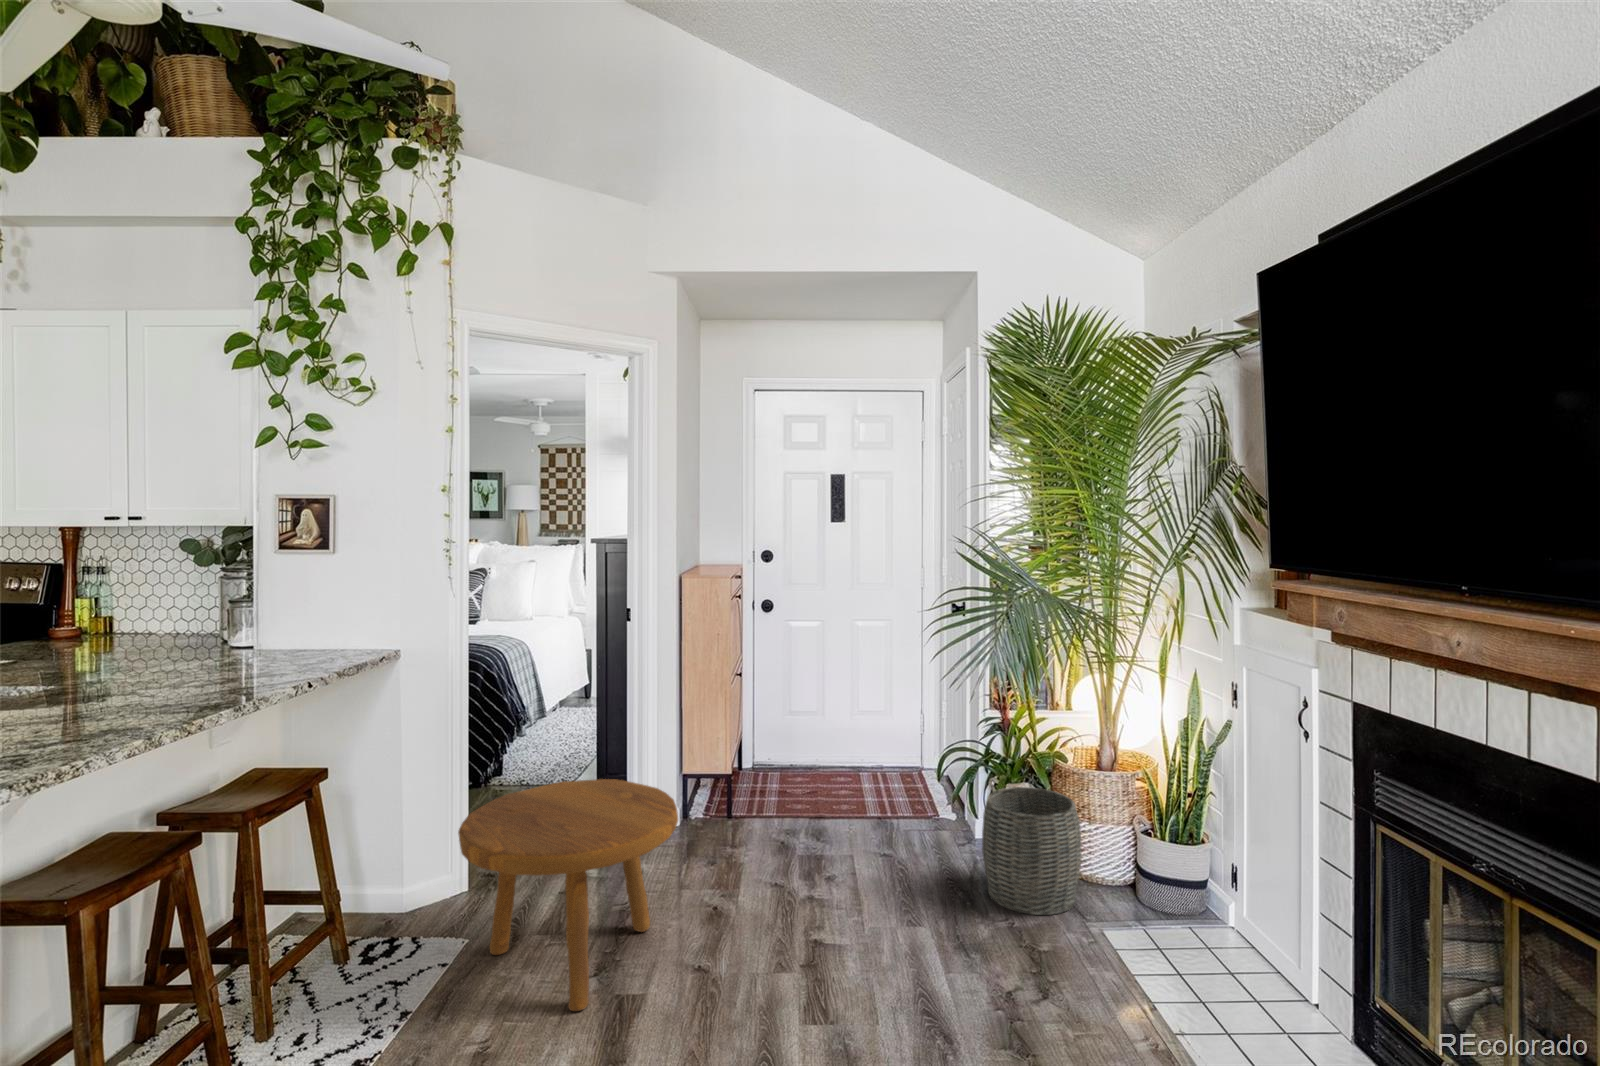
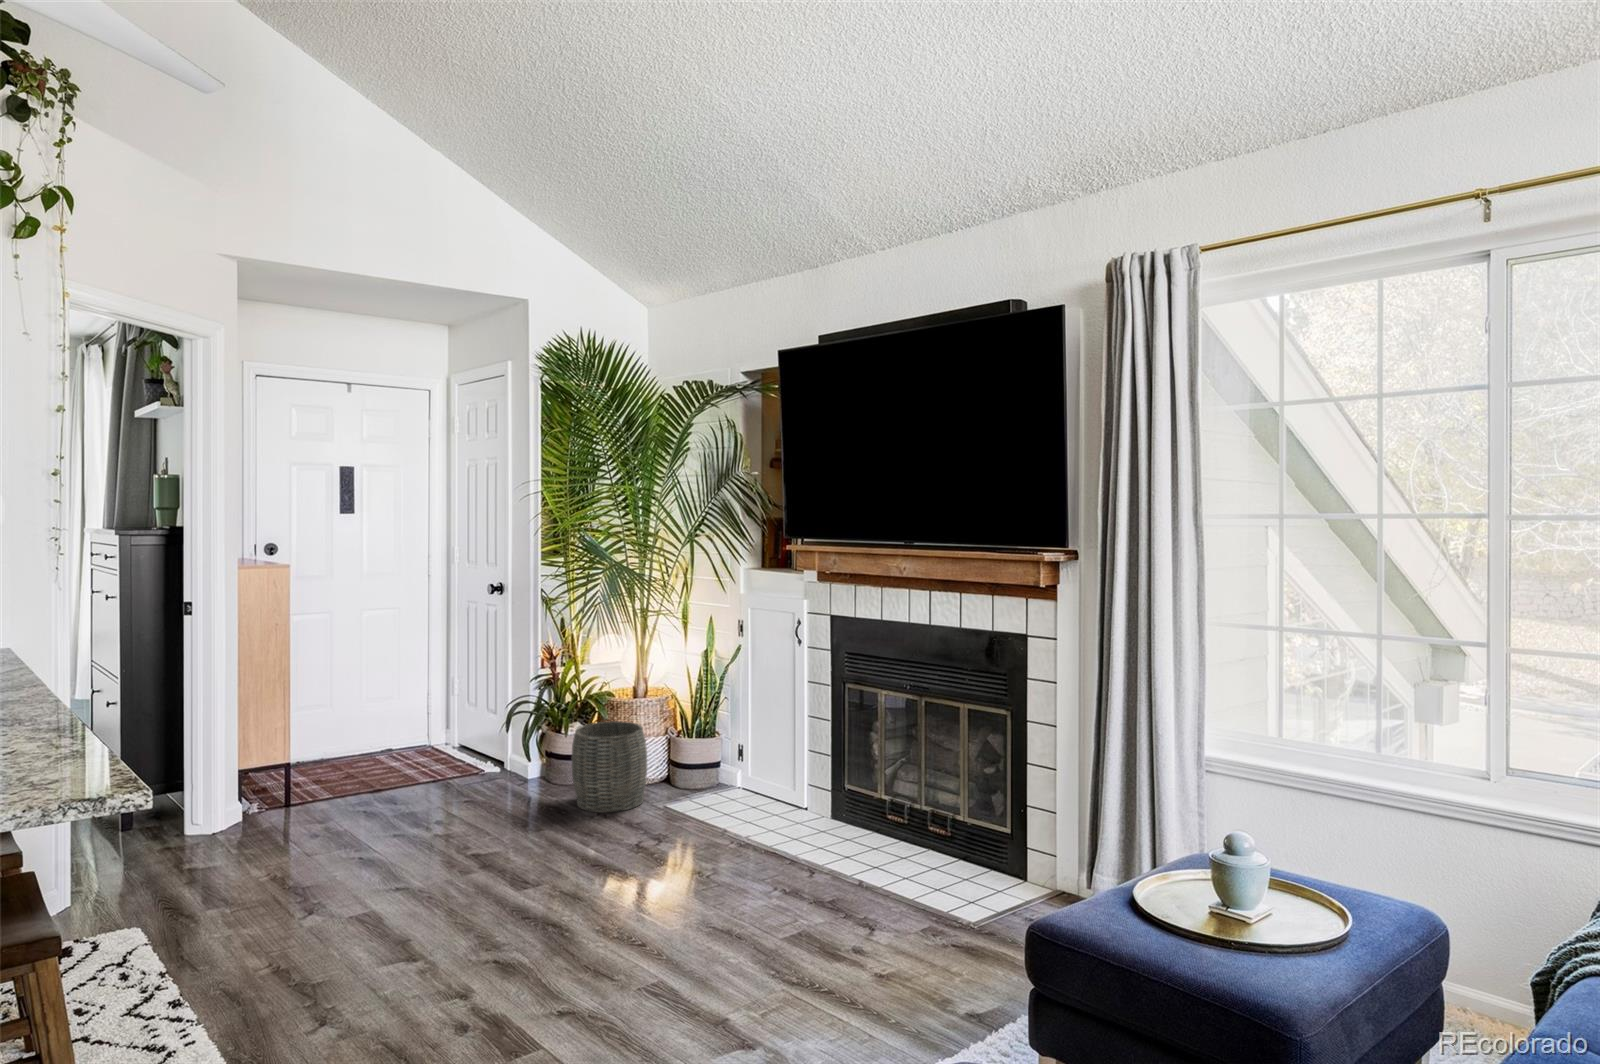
footstool: present [458,779,678,1011] -> none [215,772,432,963]

